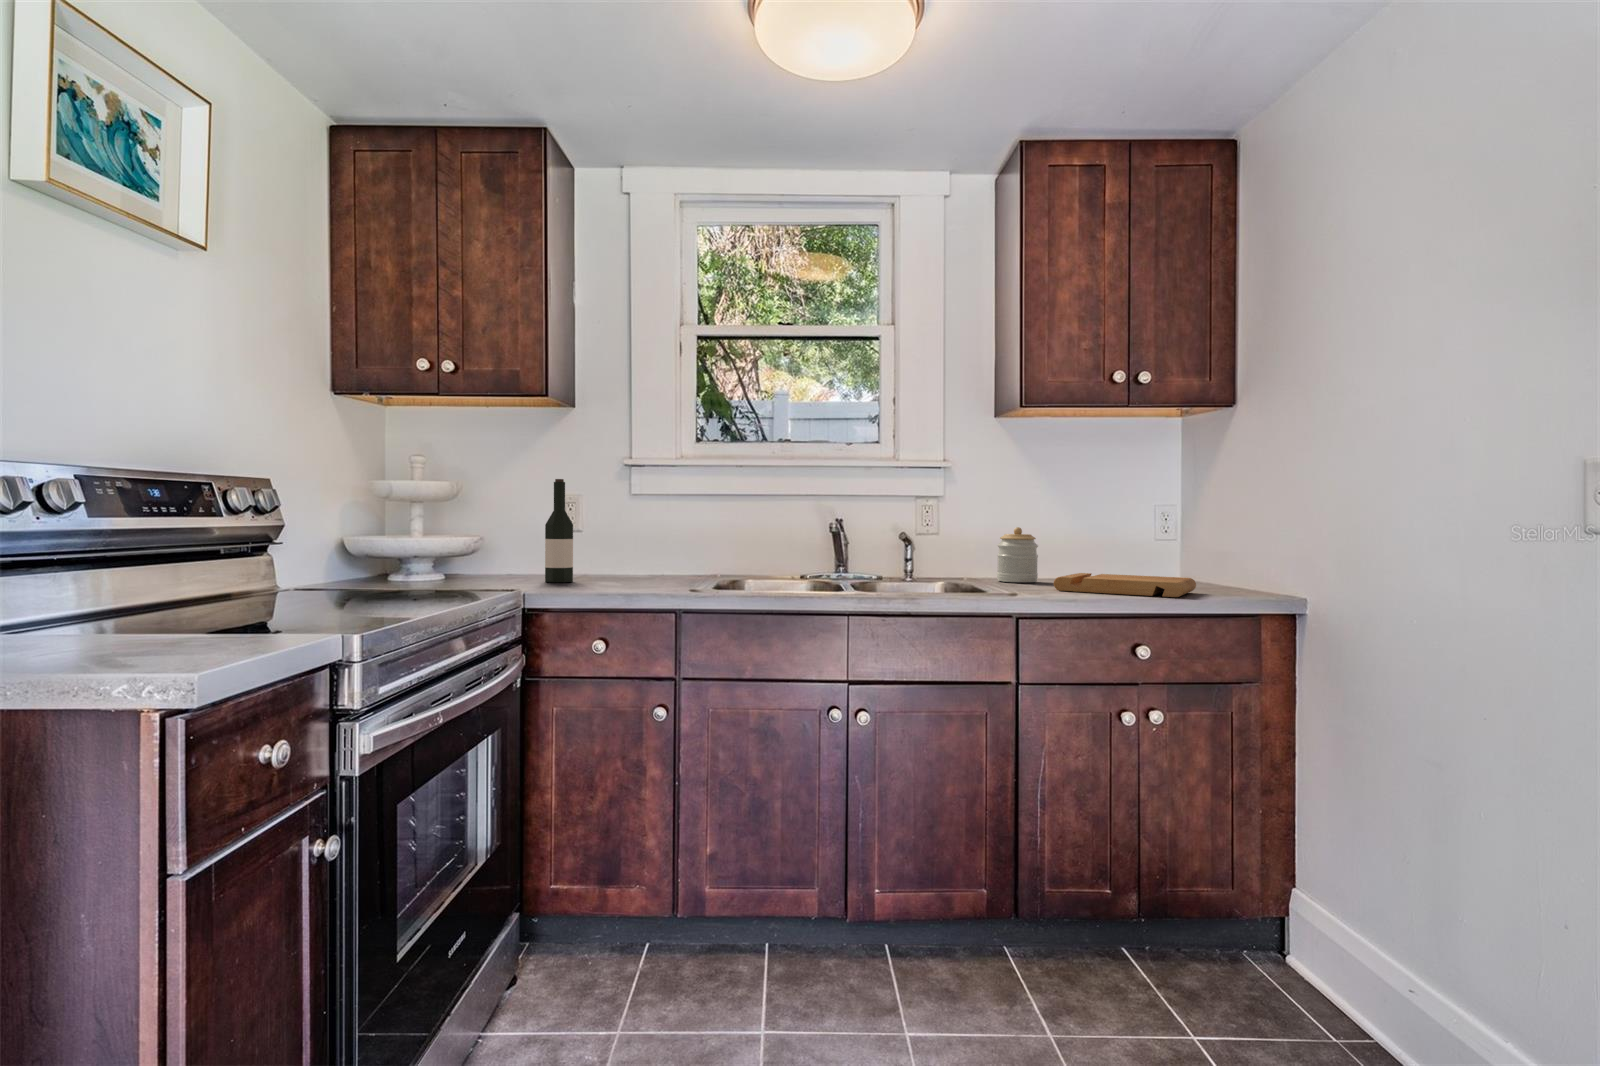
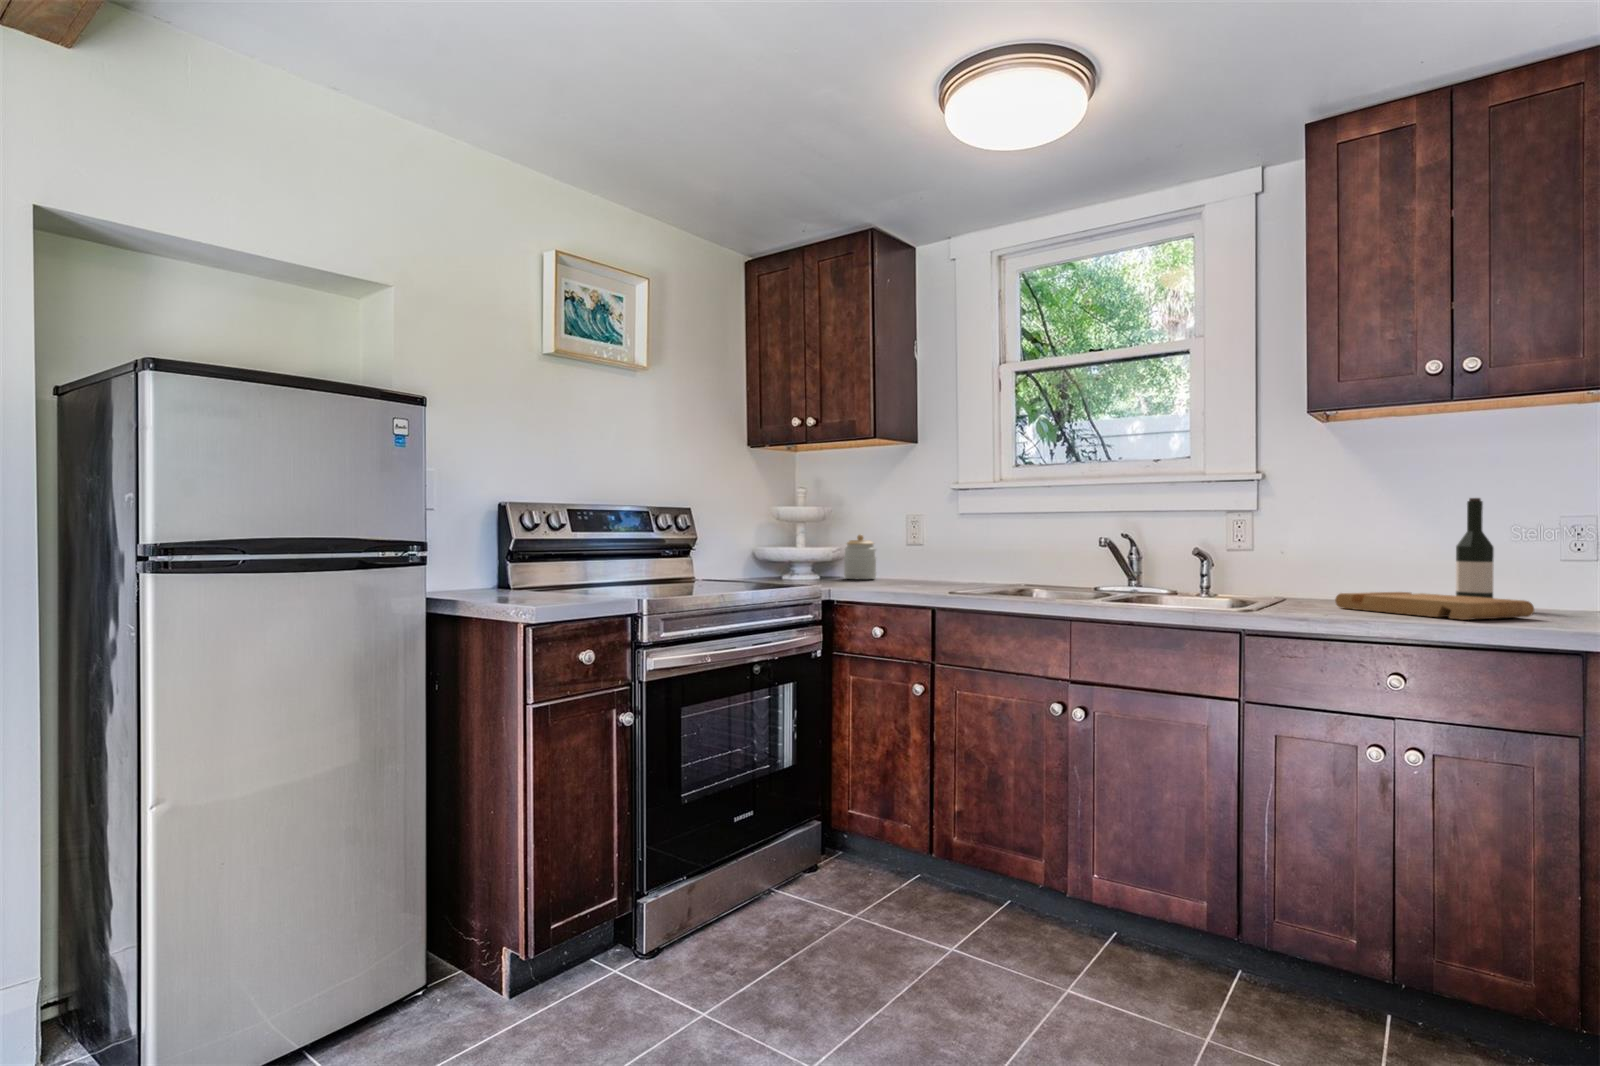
wine bottle: present [545,479,573,582] -> present [1456,498,1494,598]
jar: present [997,527,1038,583] -> present [844,535,876,579]

